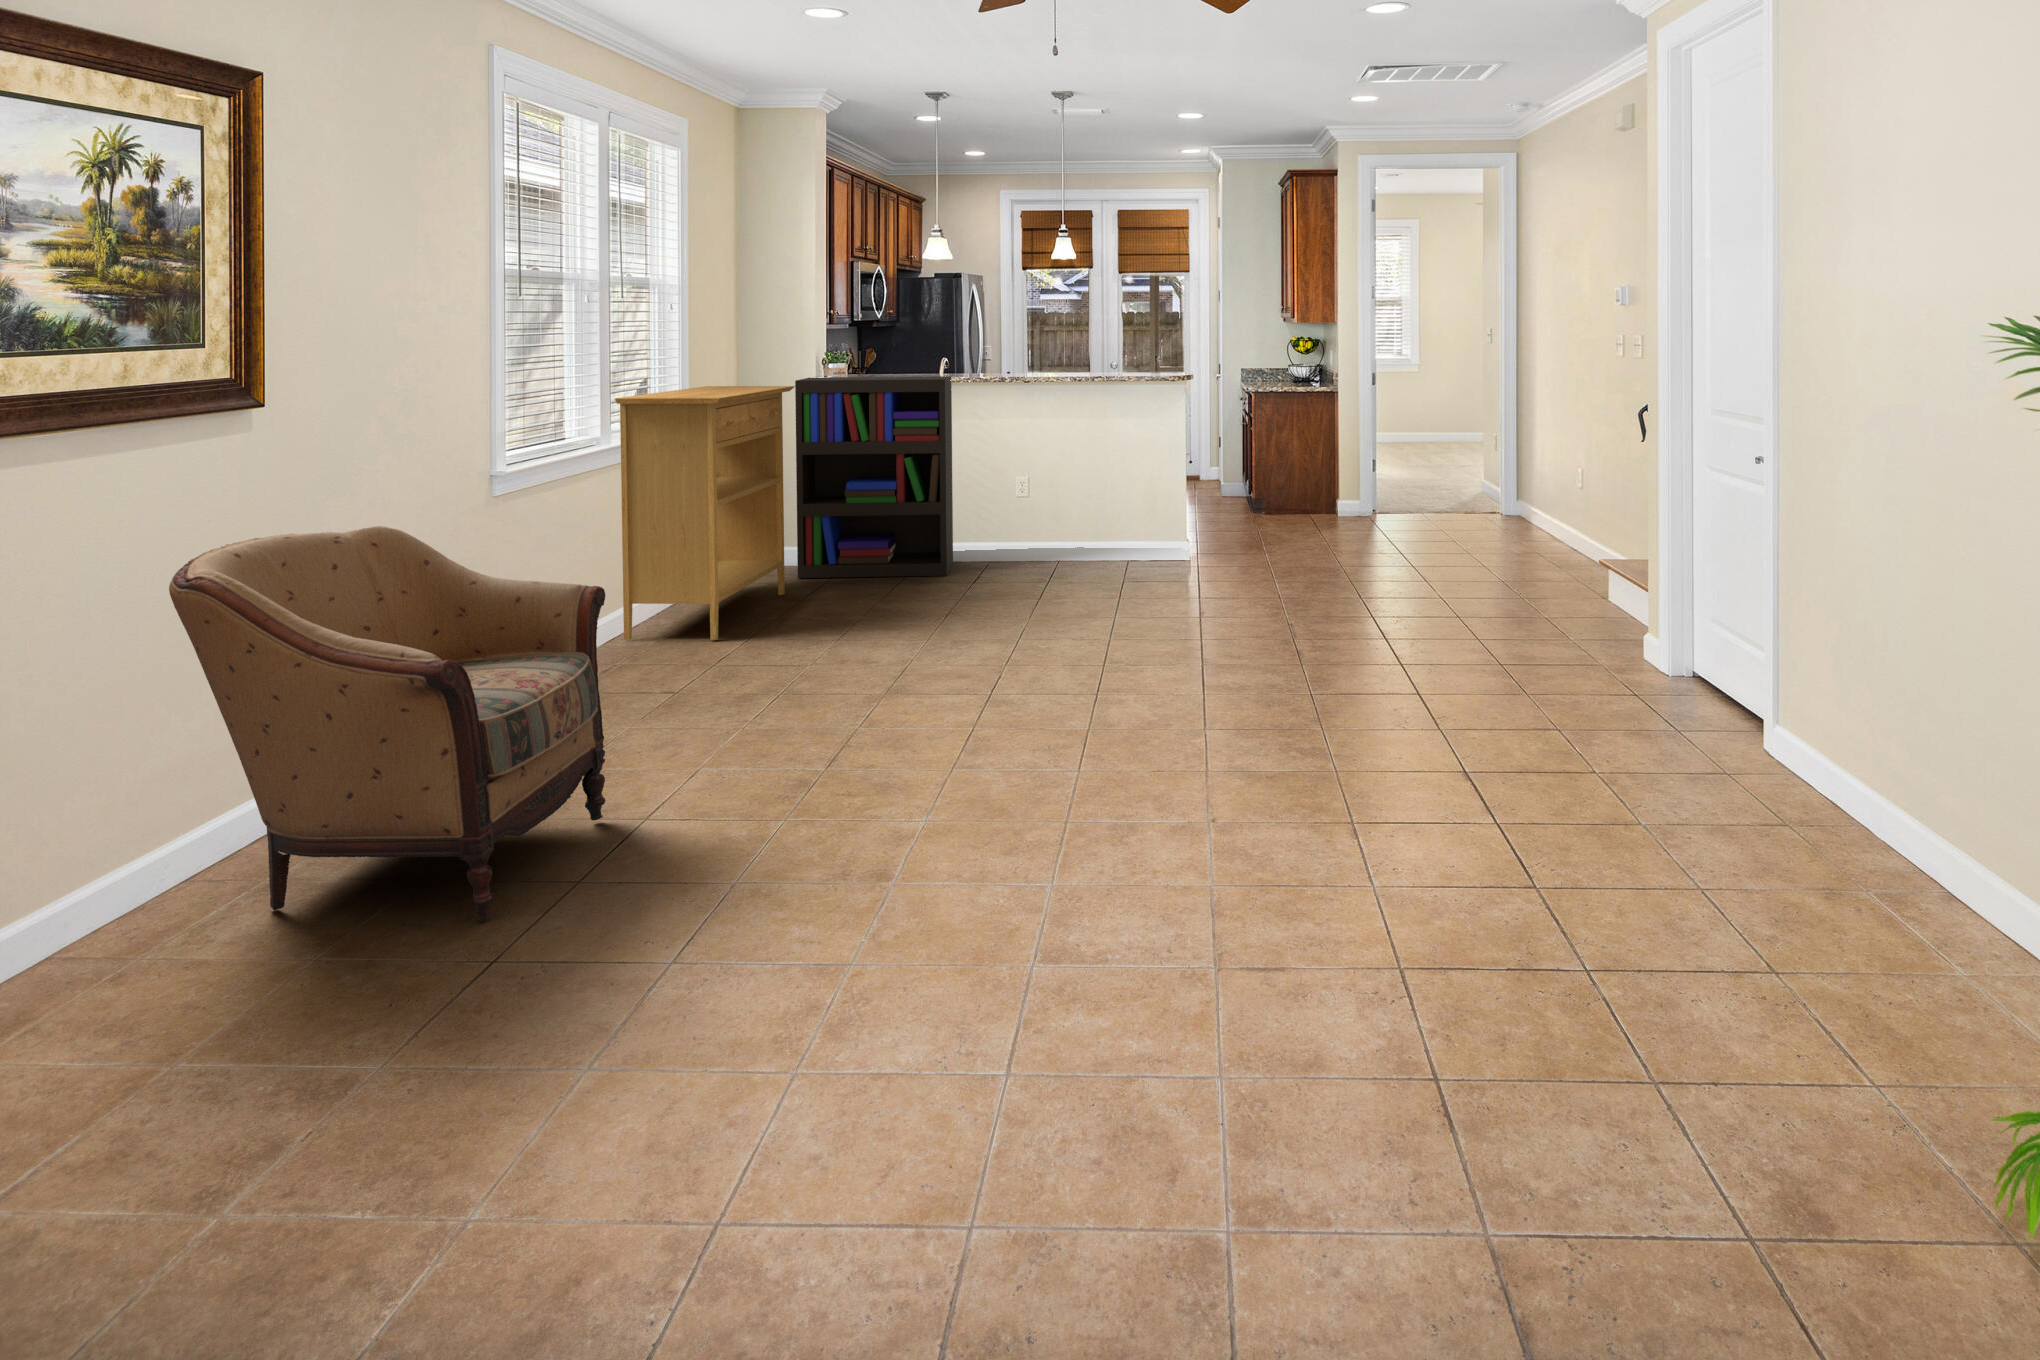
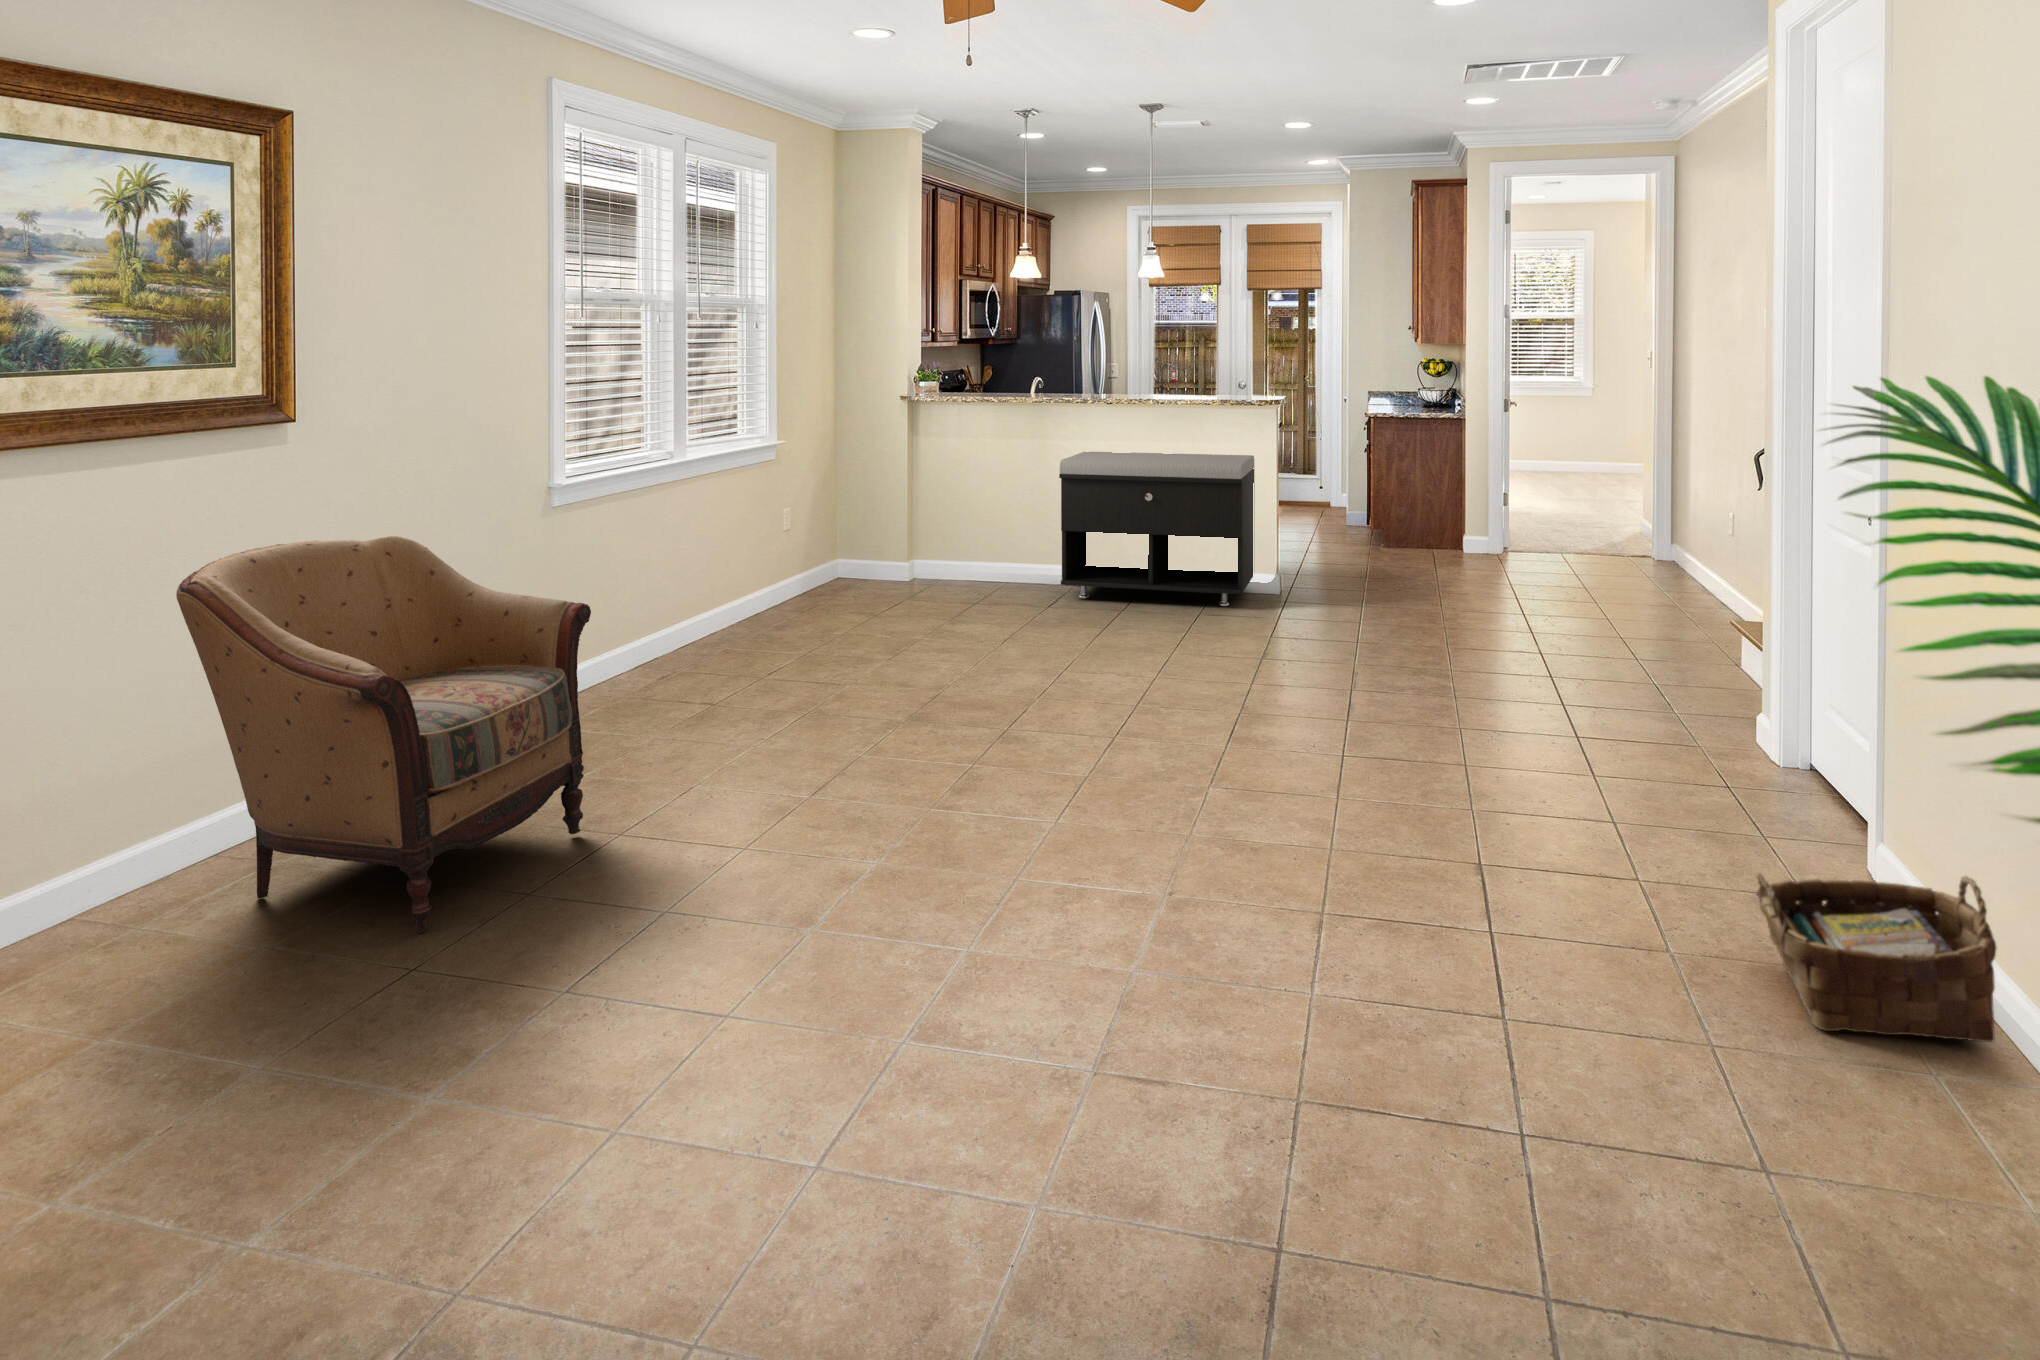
bookshelf: present [795,376,953,578] -> none [884,394,1041,596]
console table: present [615,386,795,640] -> none [690,402,878,651]
storage bench: none [980,431,1163,575] -> present [1059,452,1254,606]
woven basket: none [1696,732,1877,862] -> present [1756,873,1996,1042]

